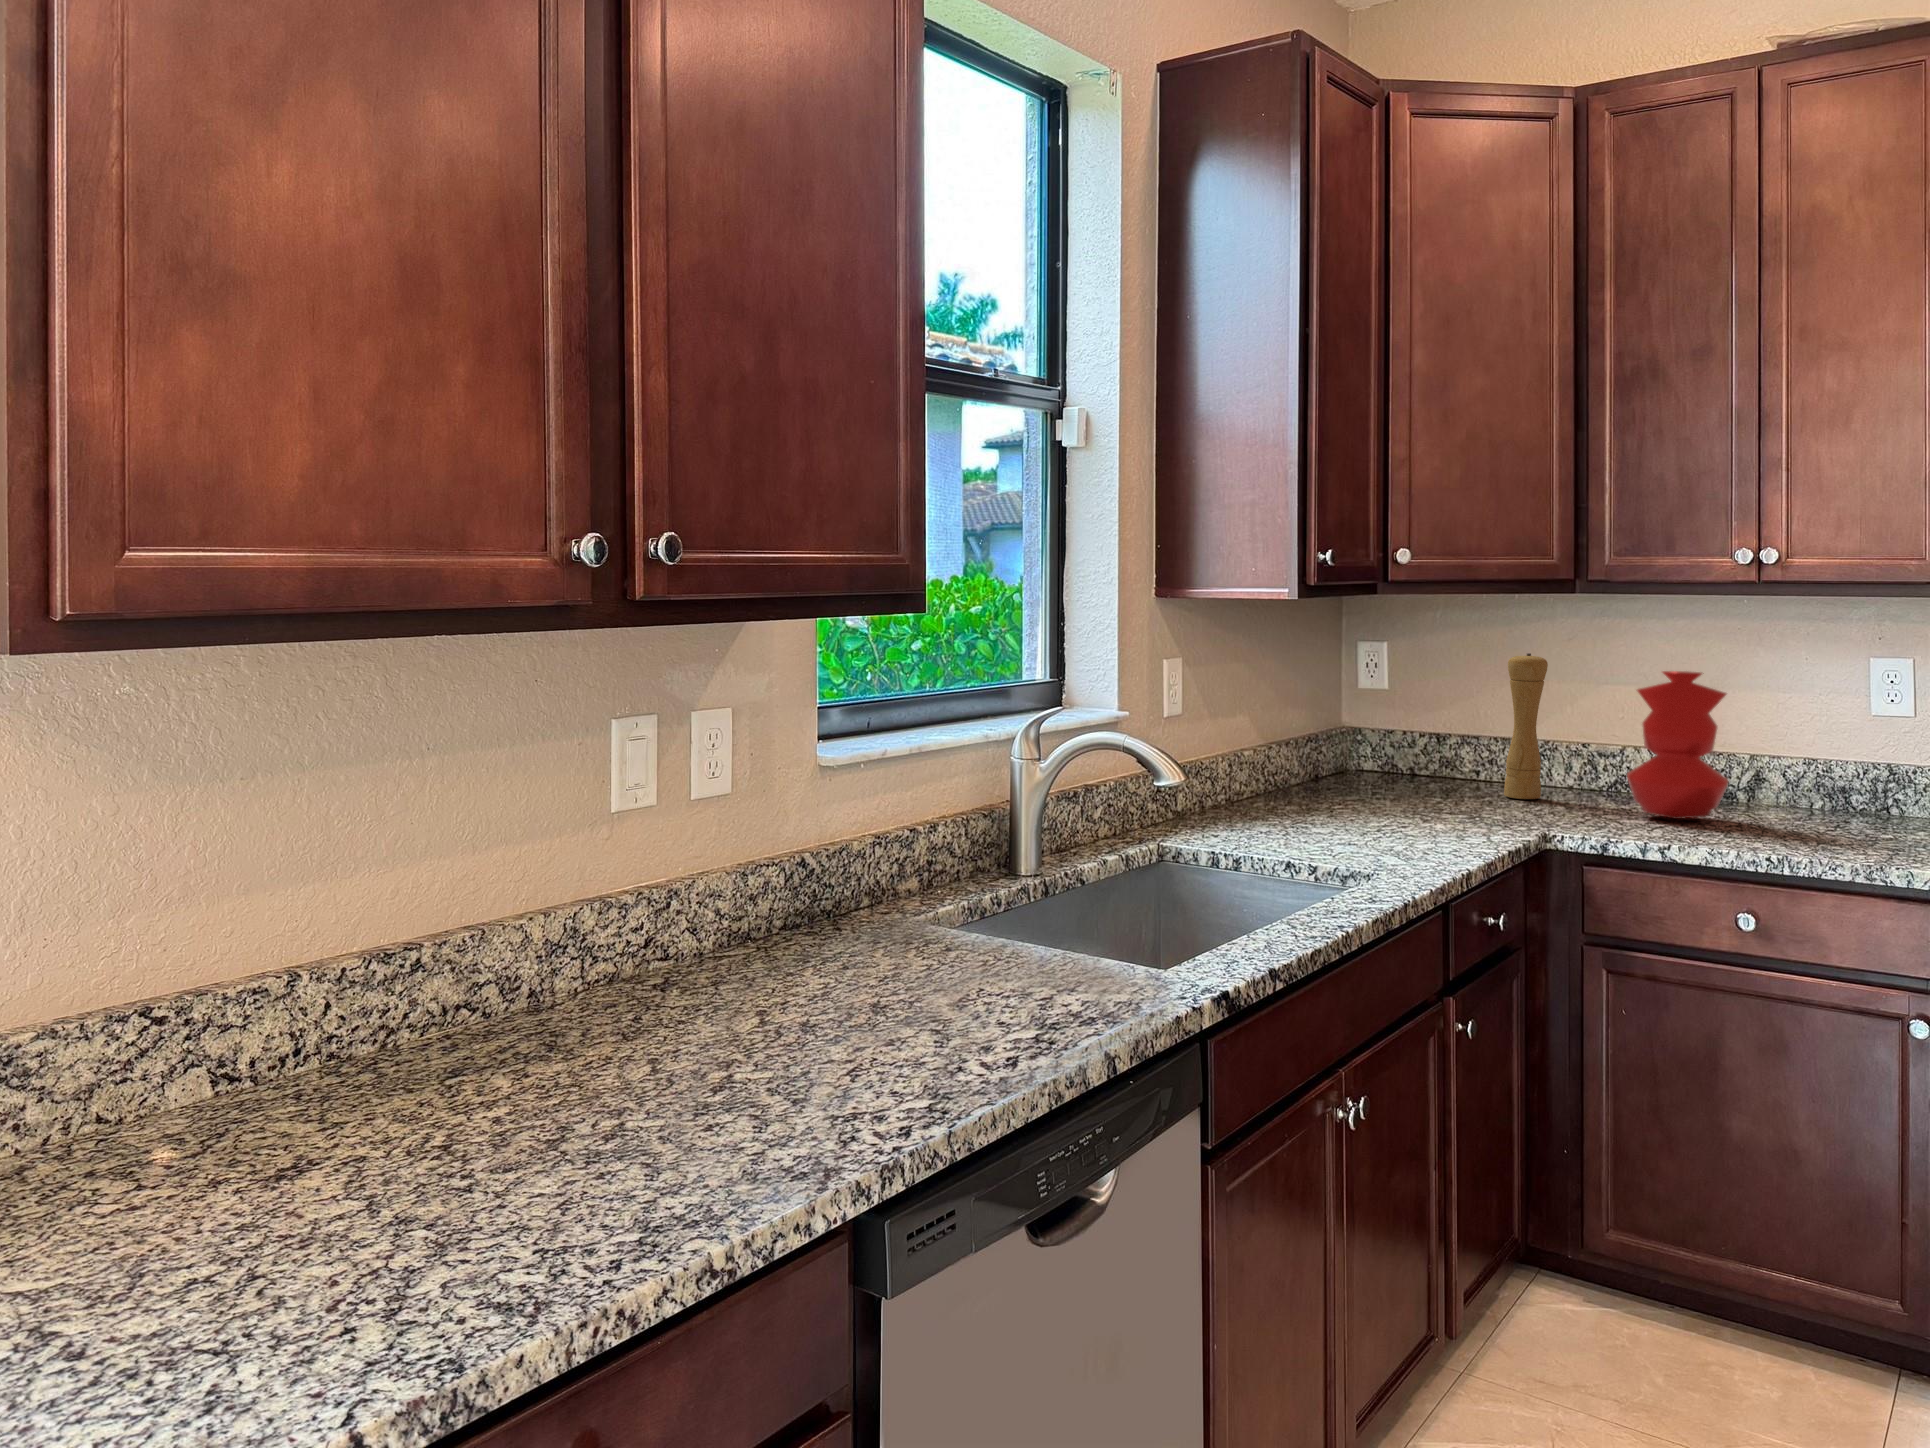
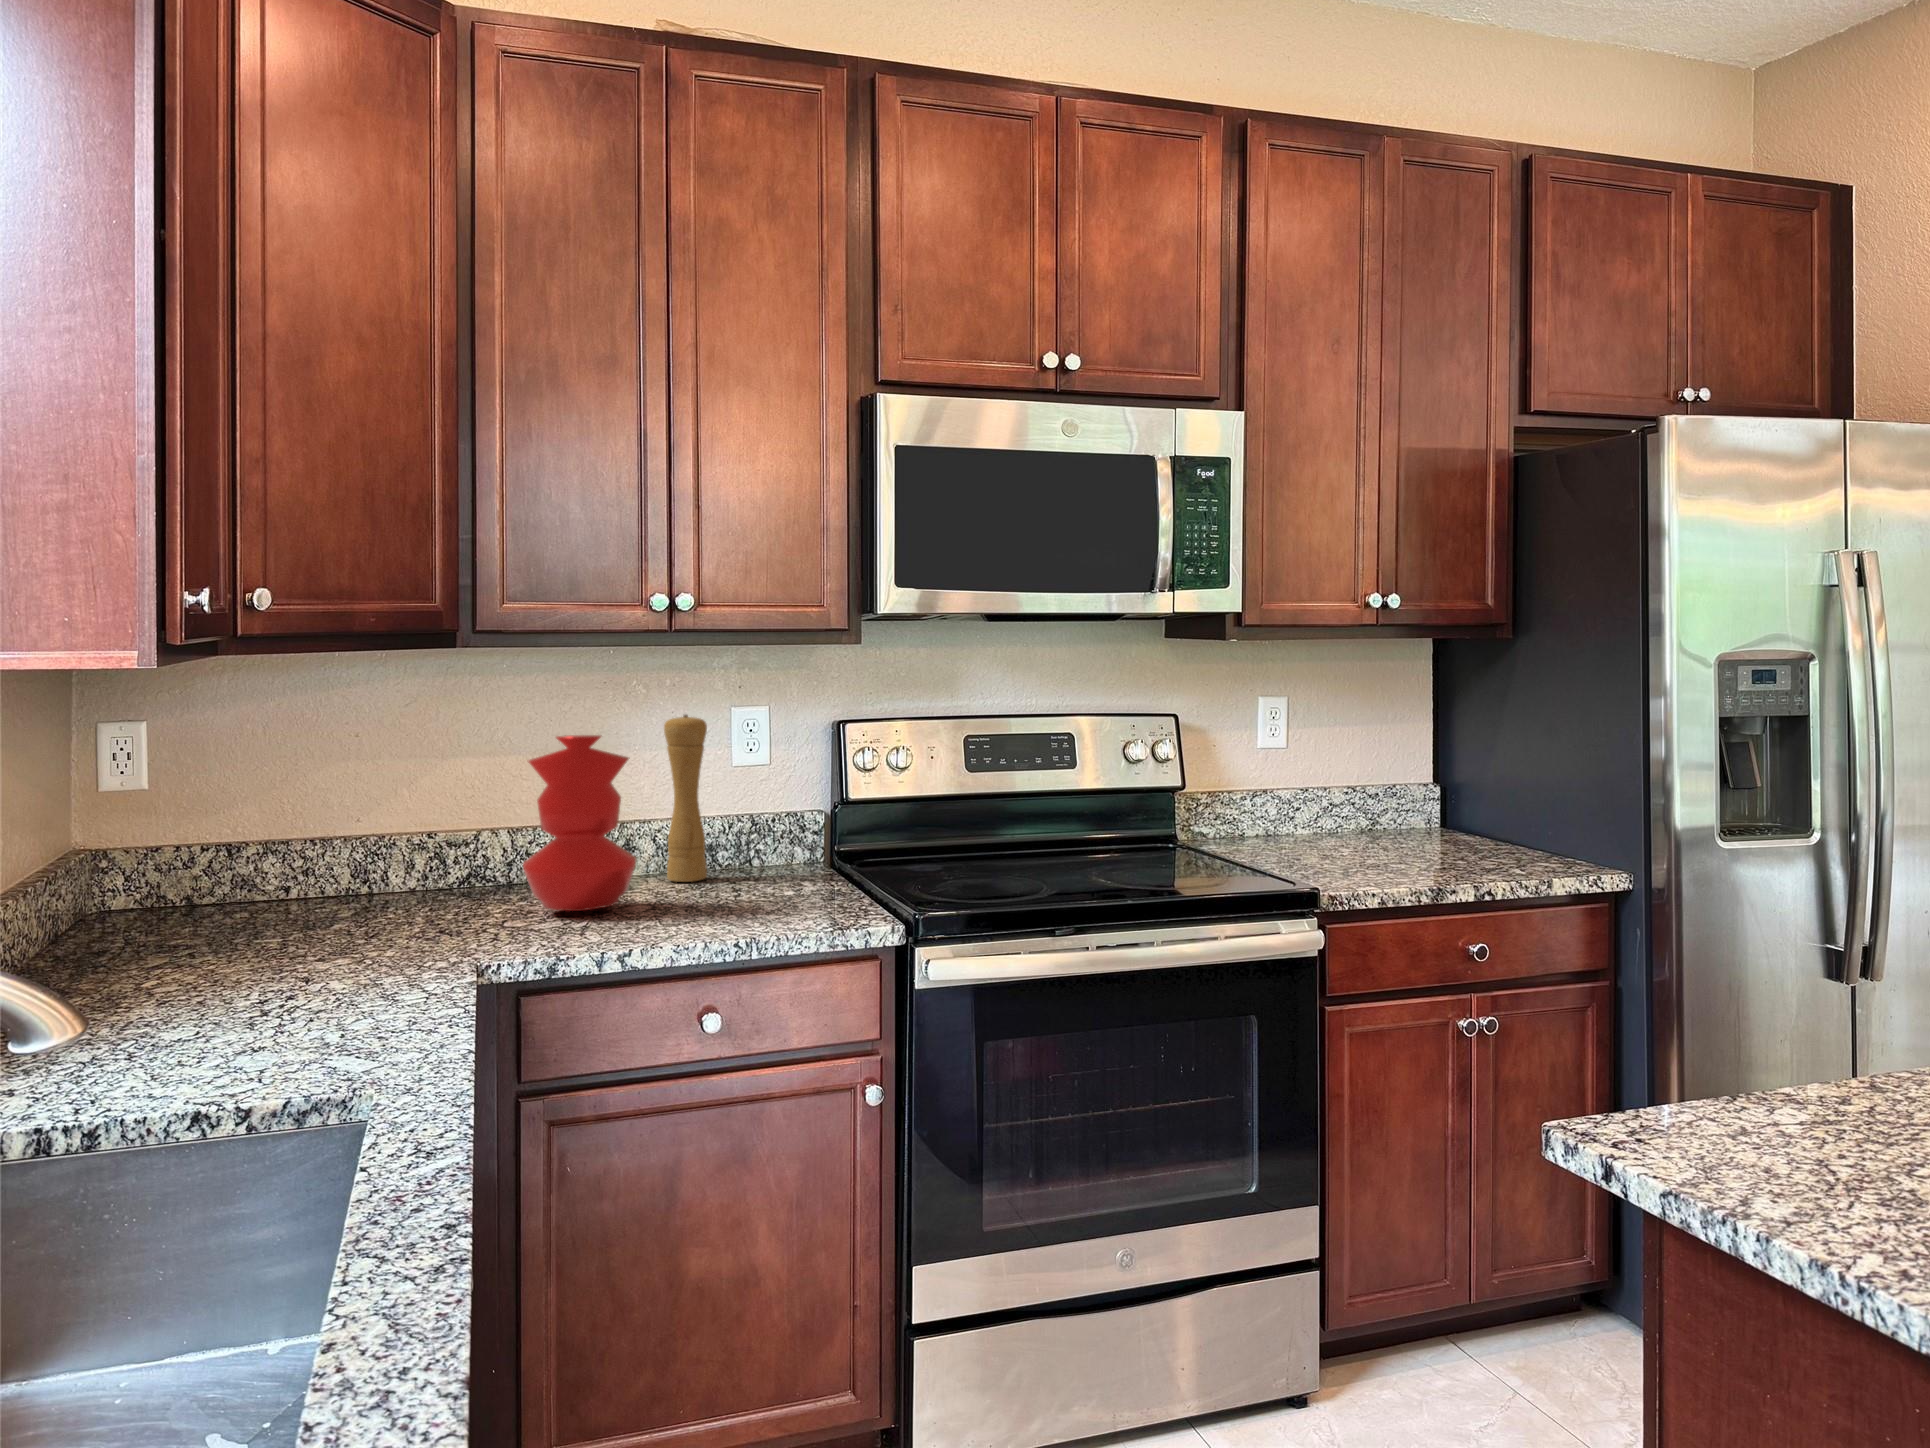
pepper mill: present [1504,653,1548,799] -> present [664,715,707,882]

